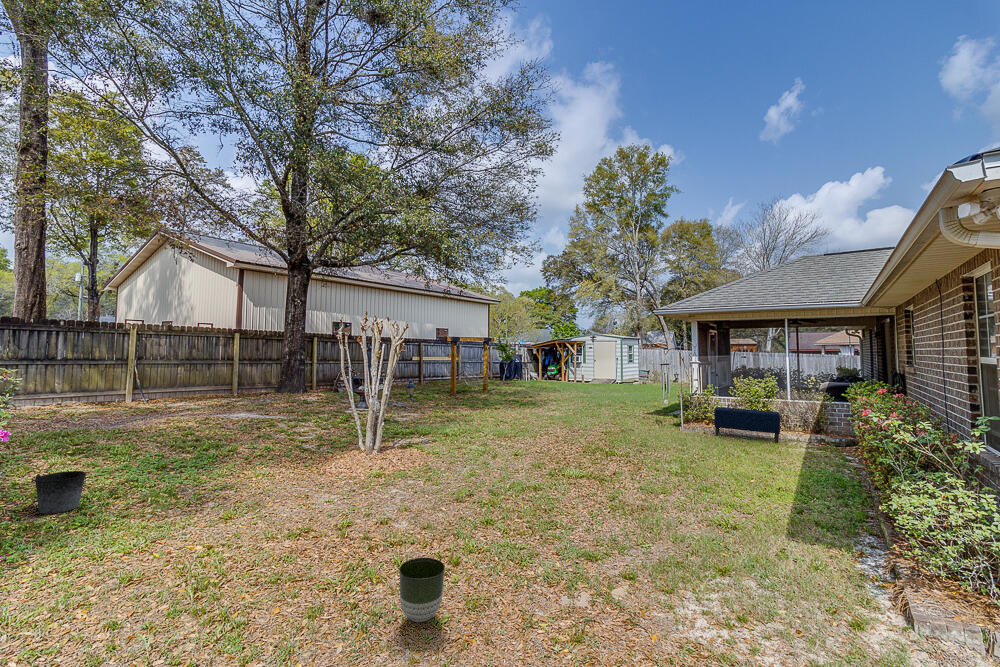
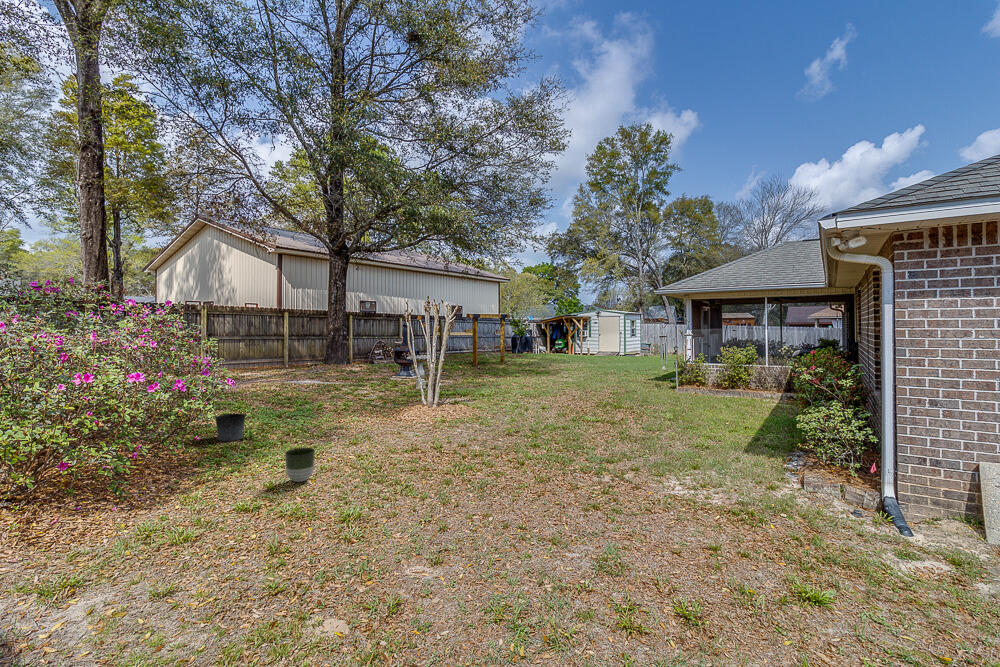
bench: present [714,407,780,442] -> none [704,370,758,398]
planter: present [399,558,445,622] -> present [285,448,315,482]

